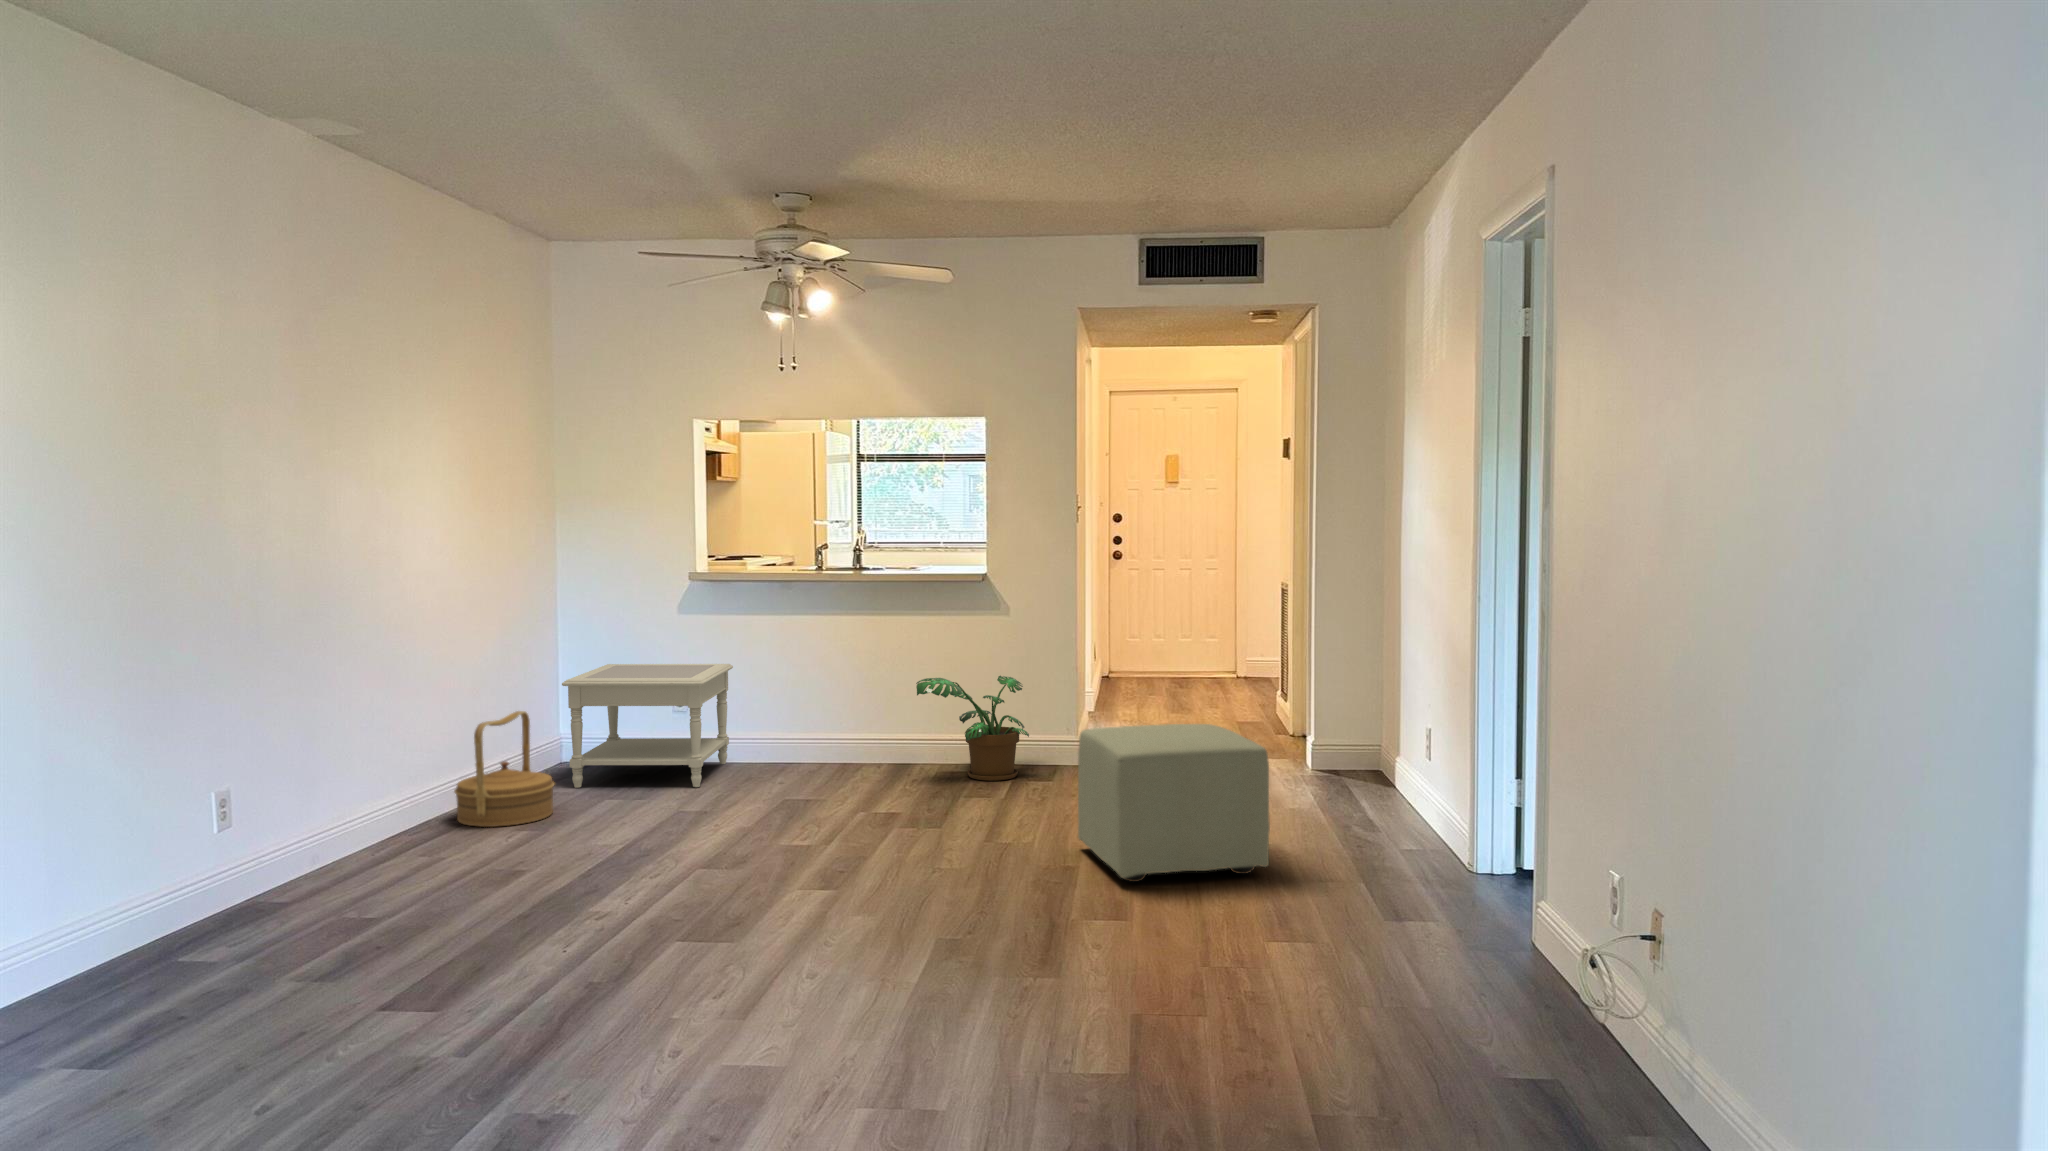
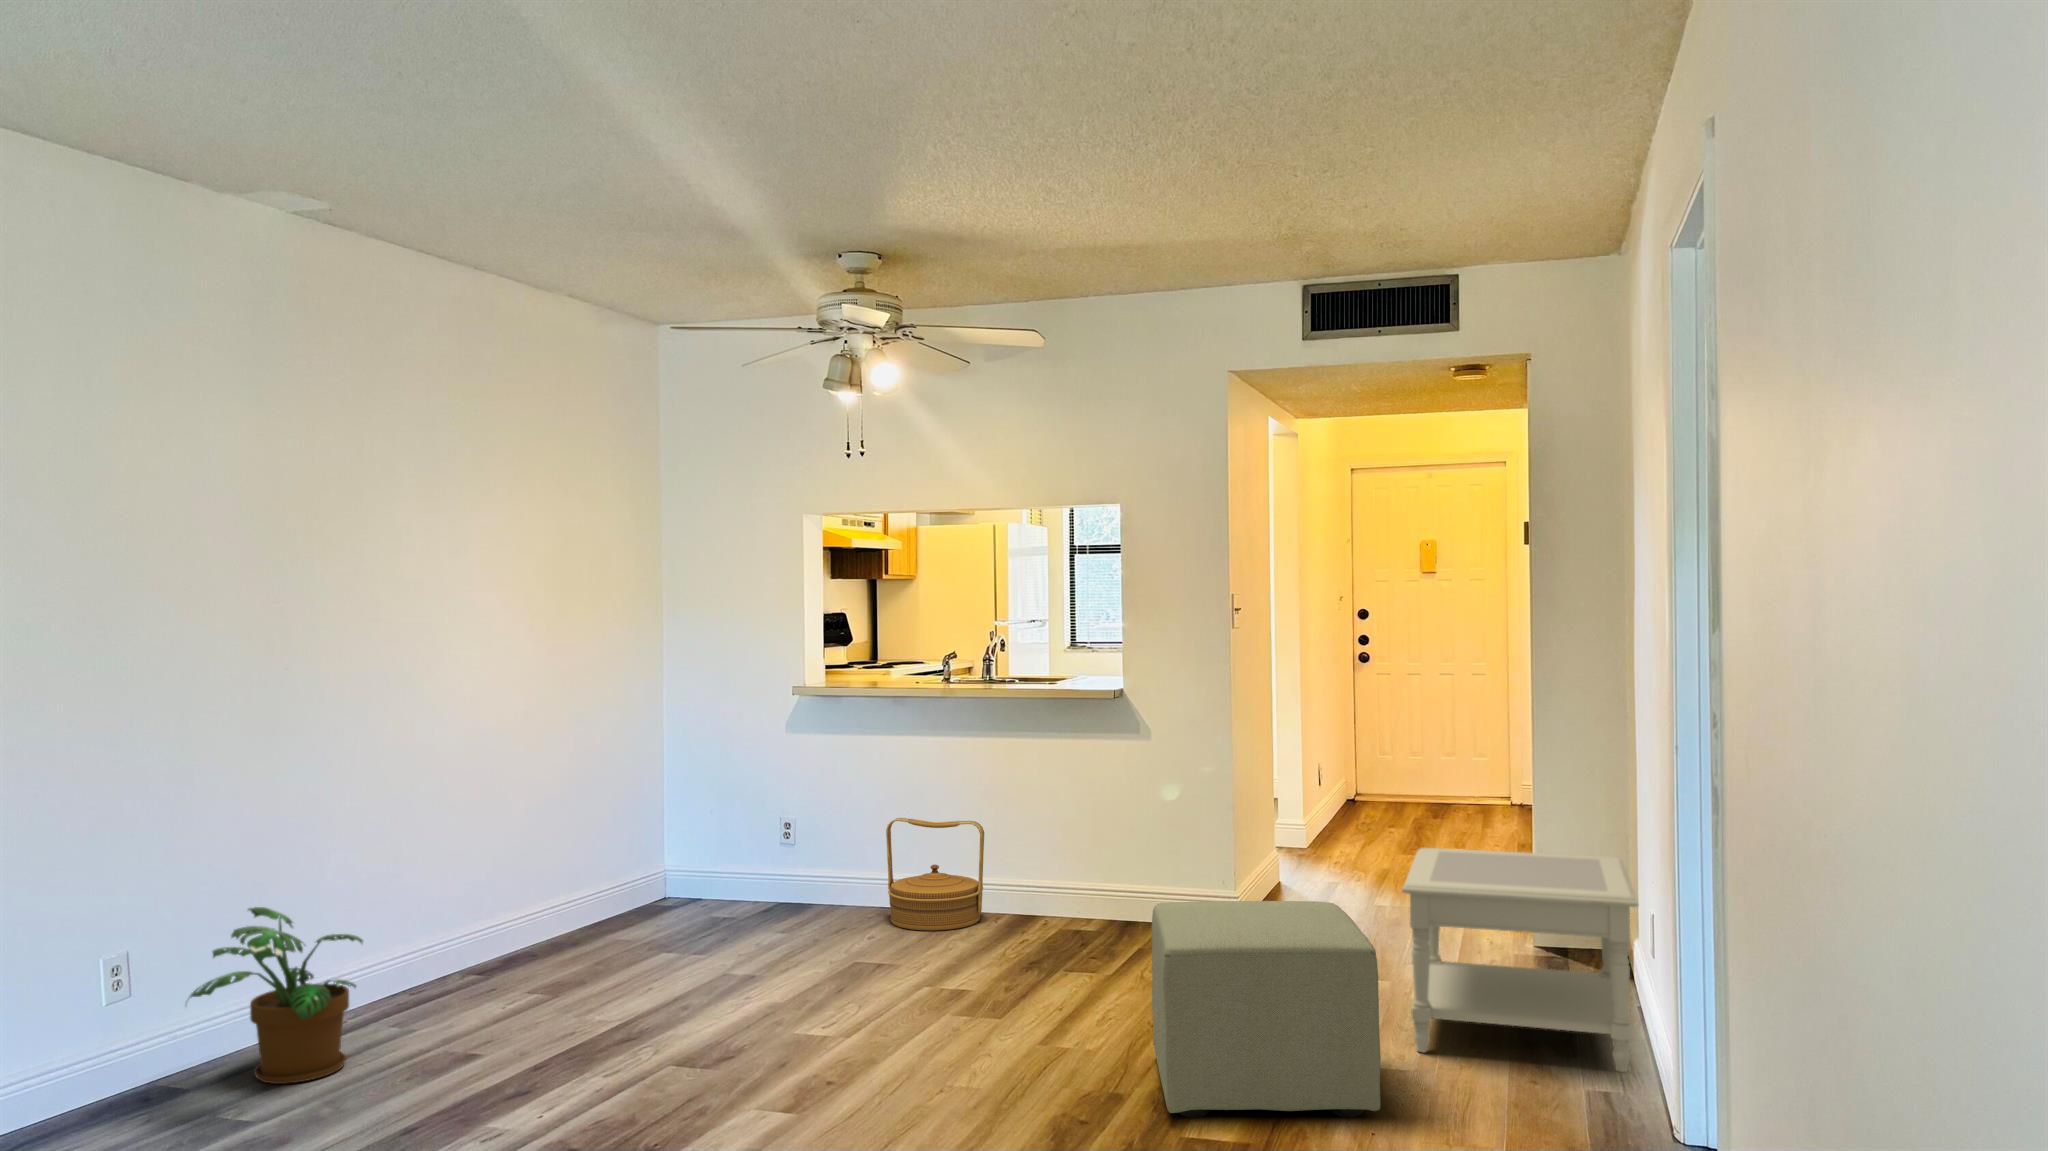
side table: present [562,664,733,788] -> present [1402,847,1638,1072]
potted plant: present [916,676,1029,781] -> present [189,907,363,1084]
woven basket: present [454,711,554,827] -> present [886,818,984,931]

